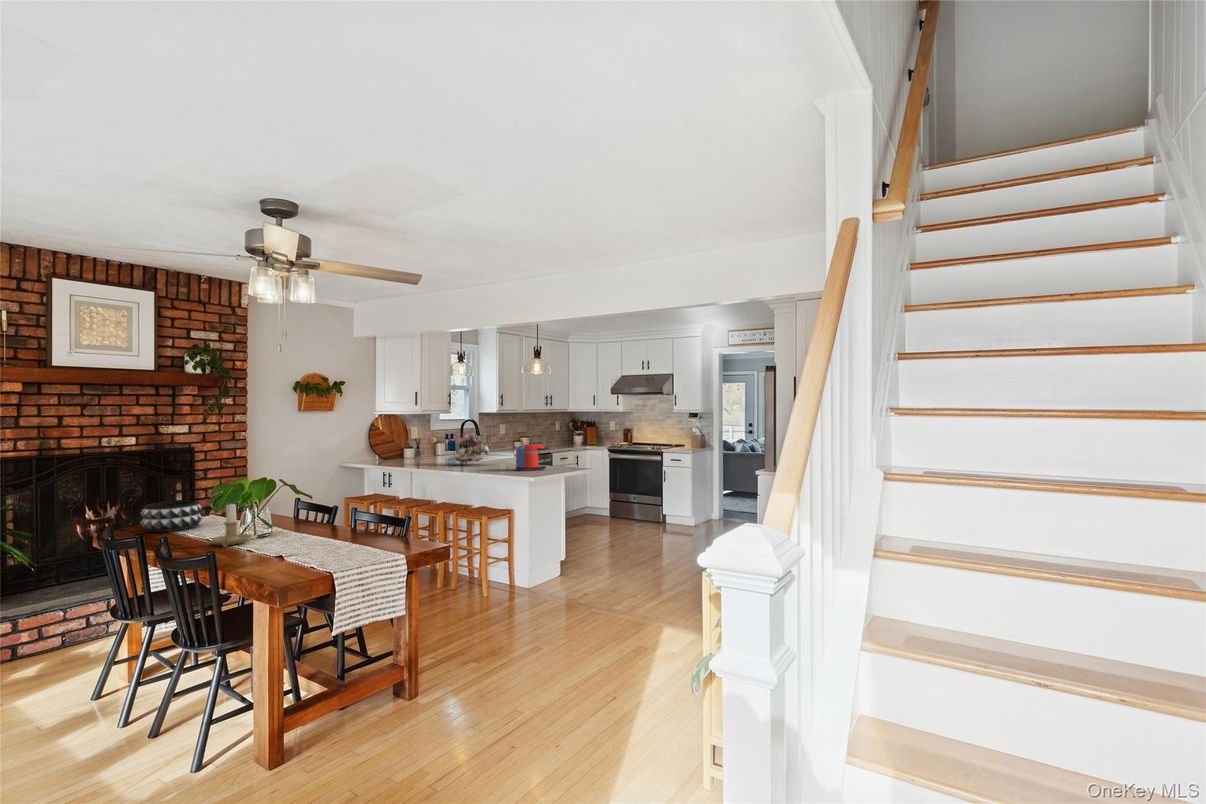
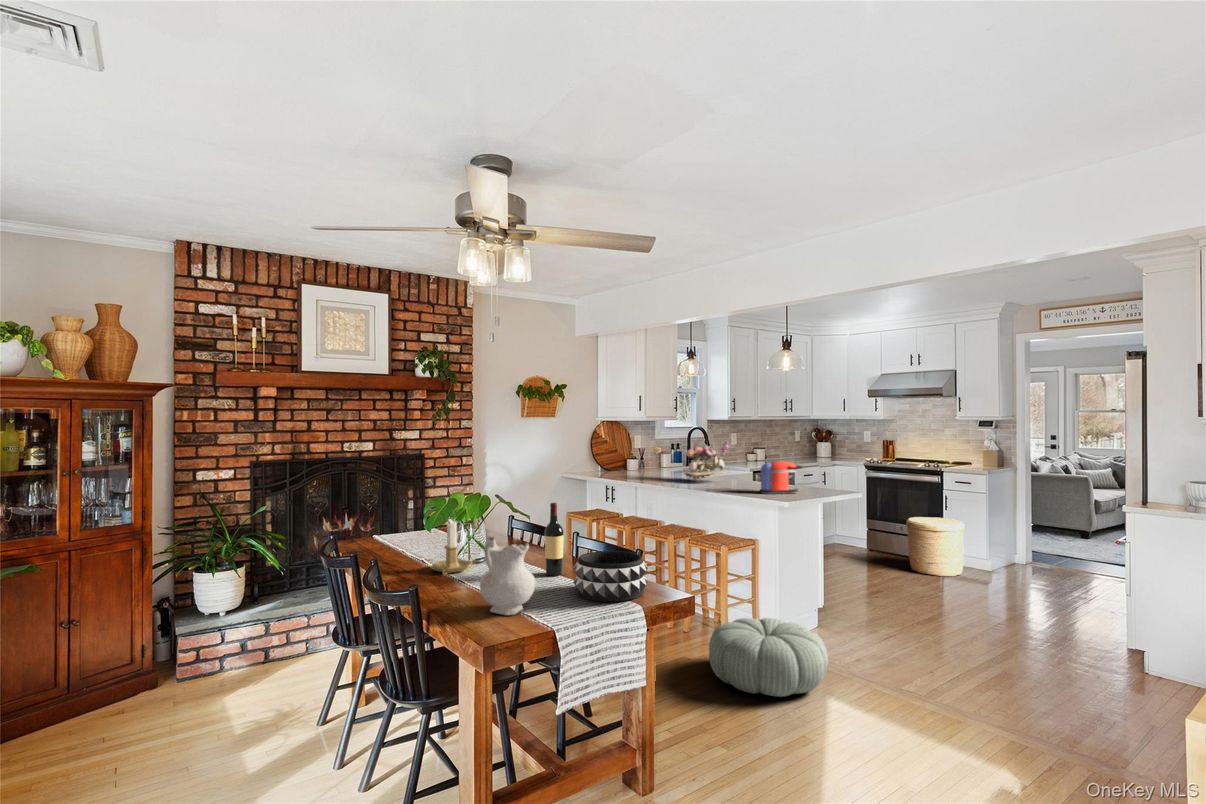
wine bottle: none [322,478,339,540] -> present [545,503,564,576]
woven basket: none [636,487,677,532] -> present [906,517,965,576]
decorative bowl: present [141,500,202,532] -> present [573,551,648,602]
ceramic pitcher: none [262,505,313,568] -> present [480,536,535,615]
pouf: none [470,568,562,625] -> present [709,618,828,697]

